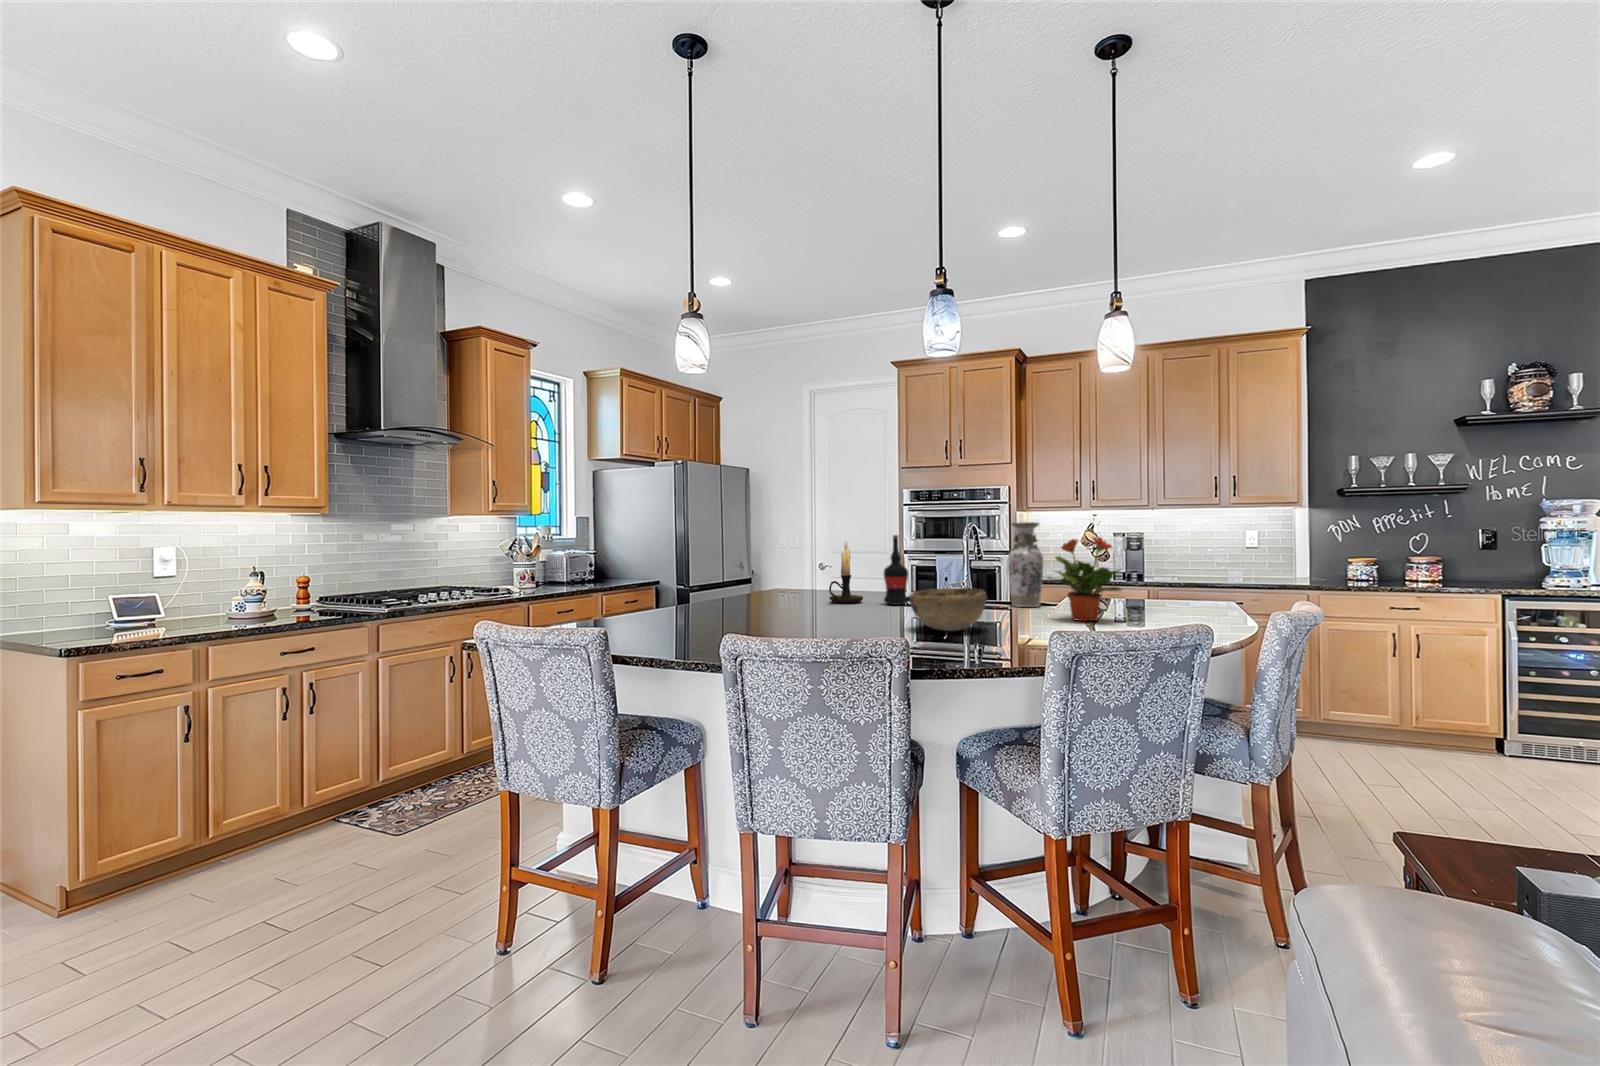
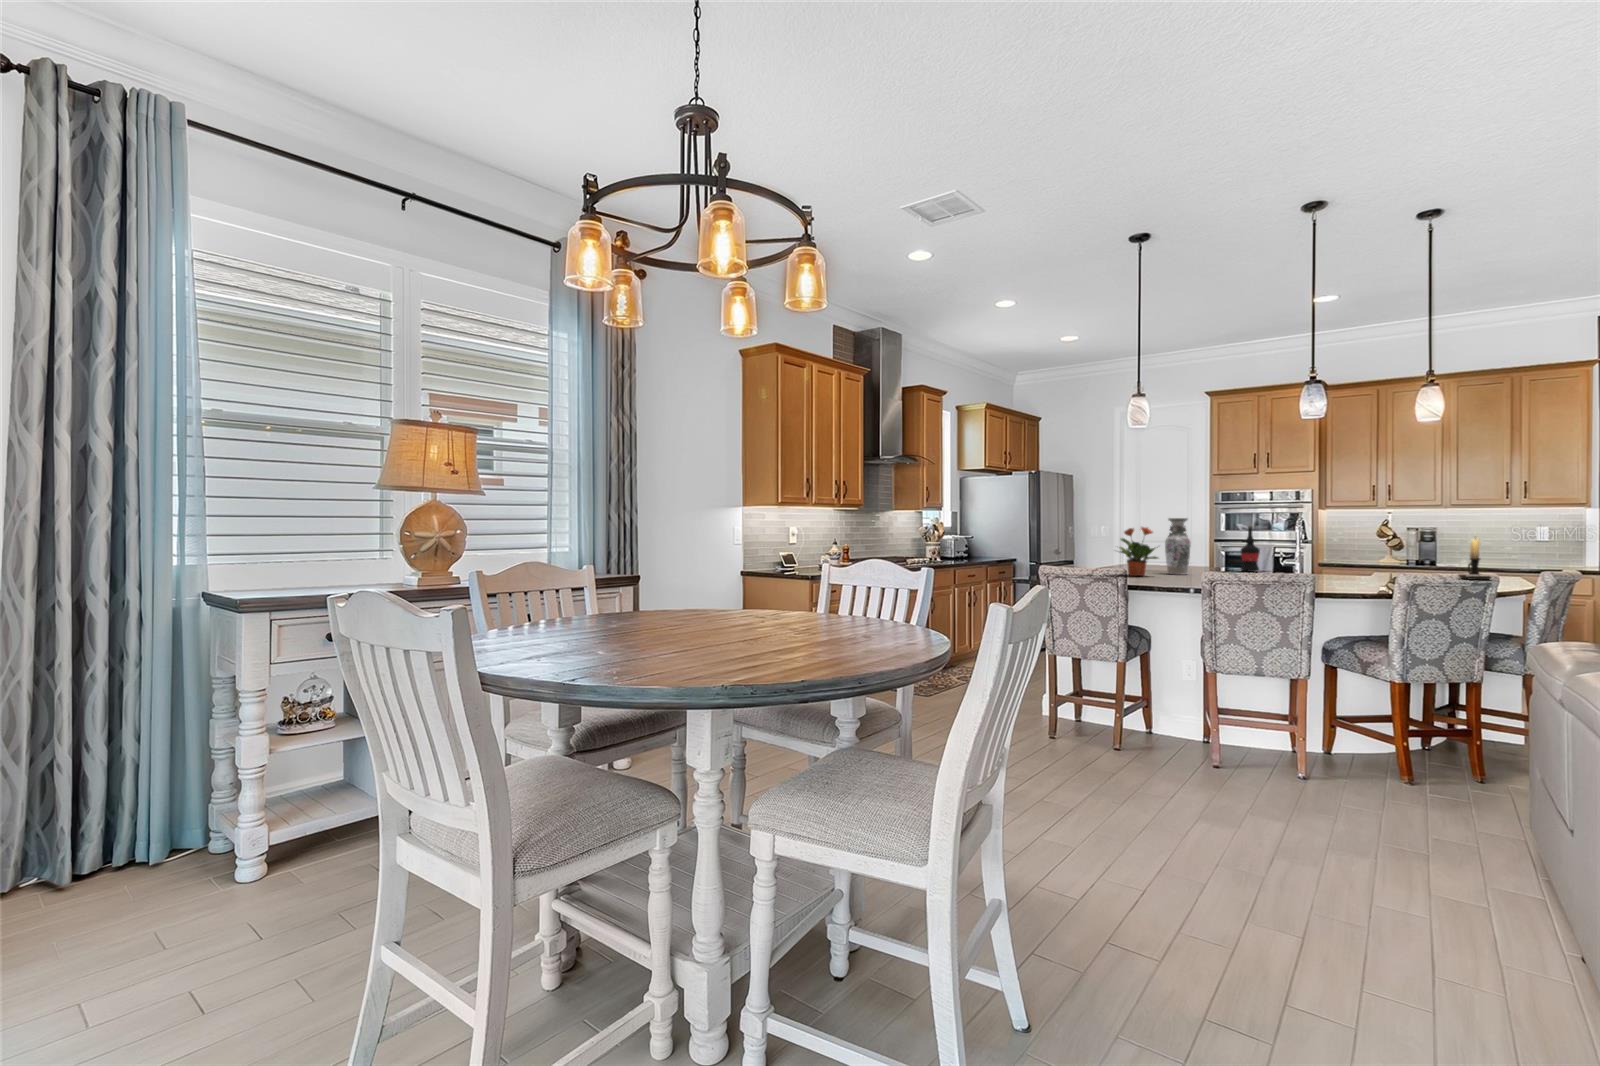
vase: present [1008,522,1044,607] -> present [1165,518,1191,575]
potted plant: present [1048,537,1122,621] -> present [1120,527,1158,576]
candle holder: present [829,541,863,603] -> present [1458,532,1491,580]
decorative bowl: present [909,588,987,631] -> none [1283,558,1338,582]

